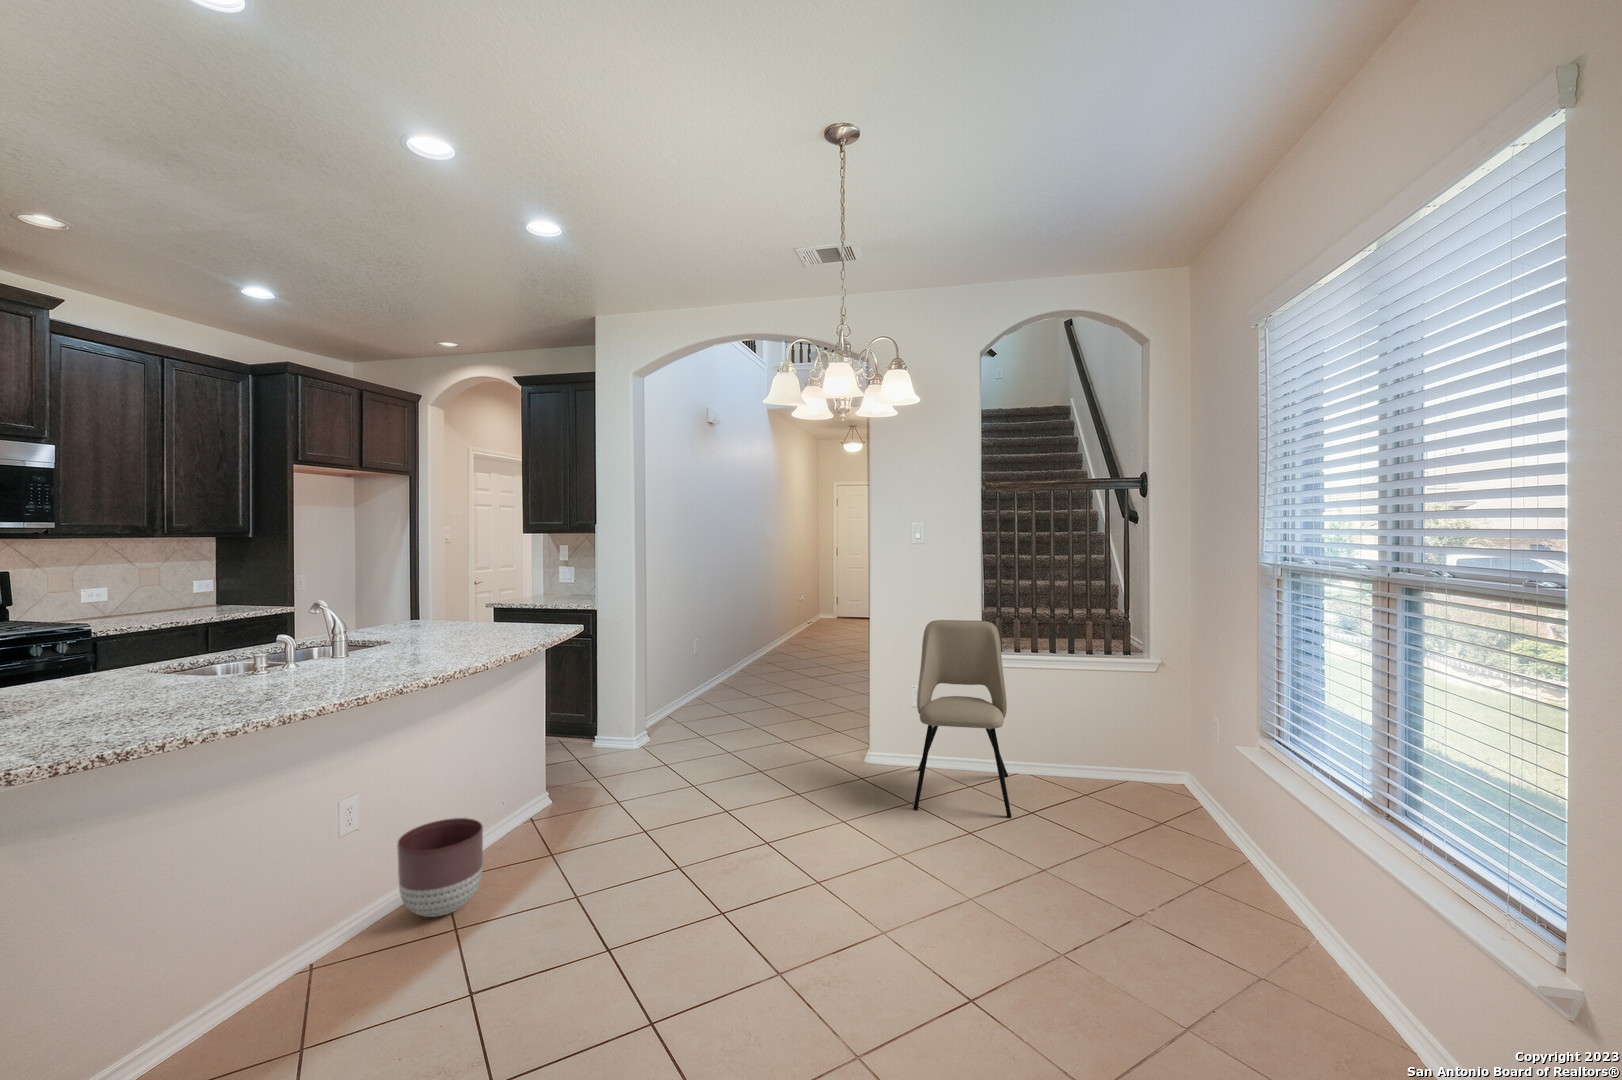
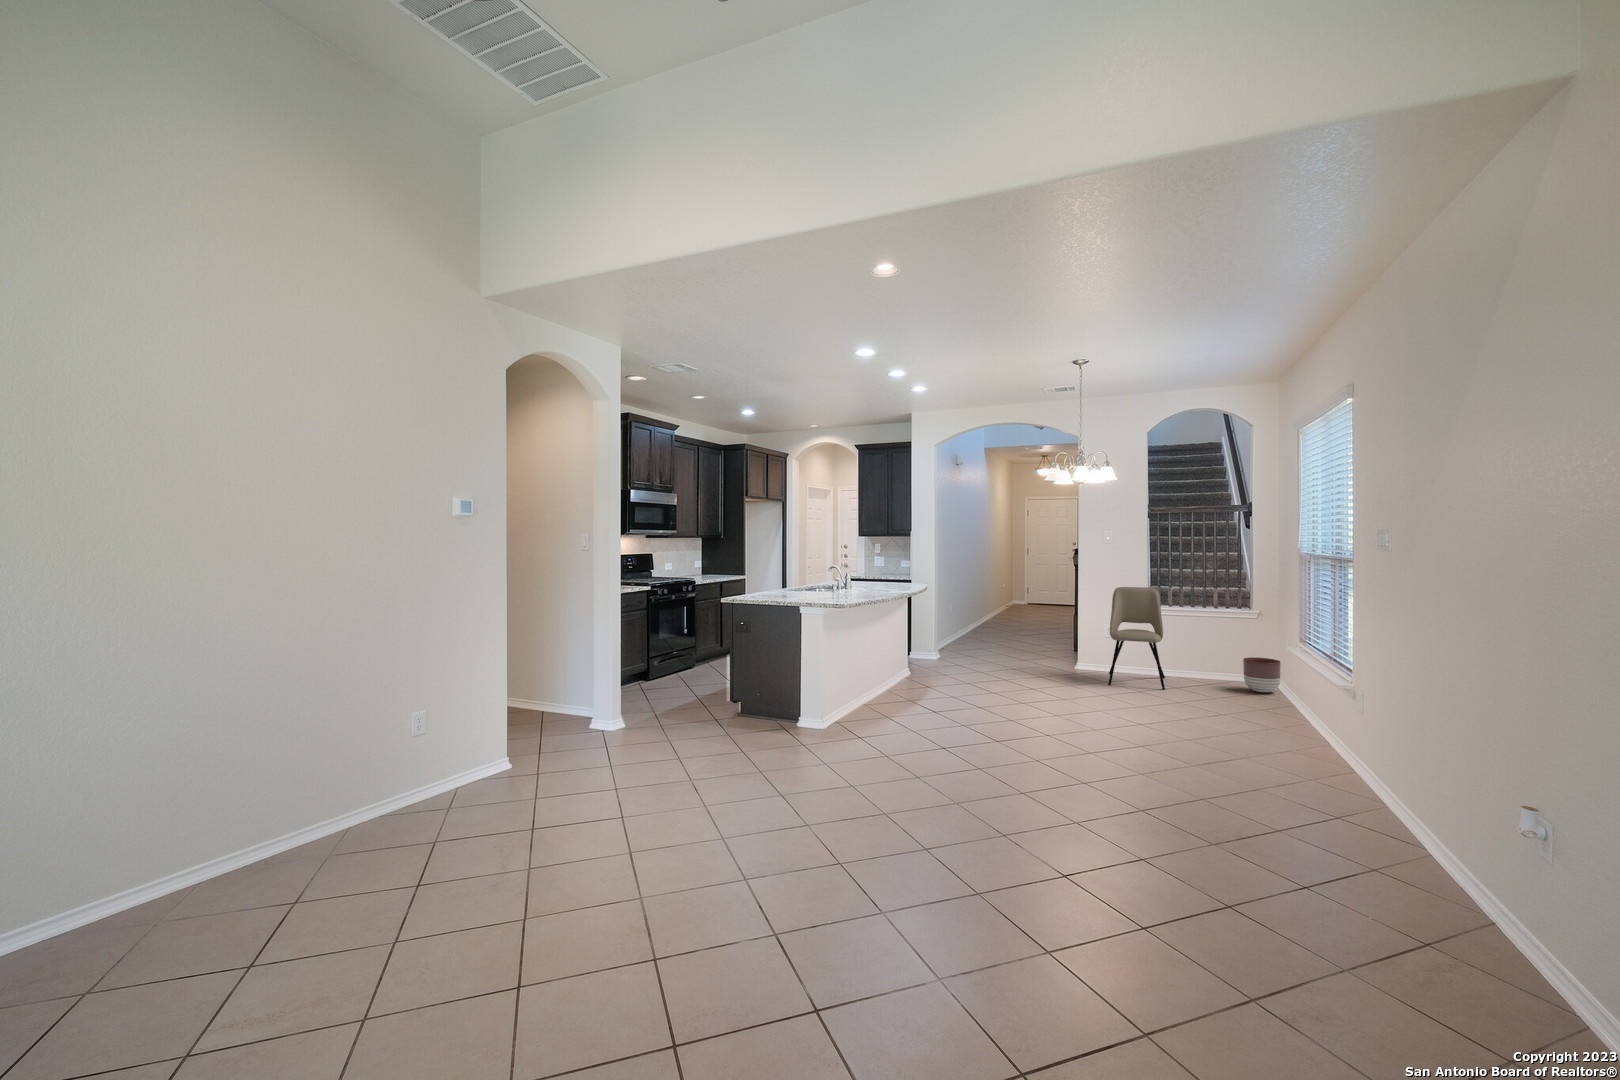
planter: present [397,818,483,917] -> present [1243,657,1281,693]

